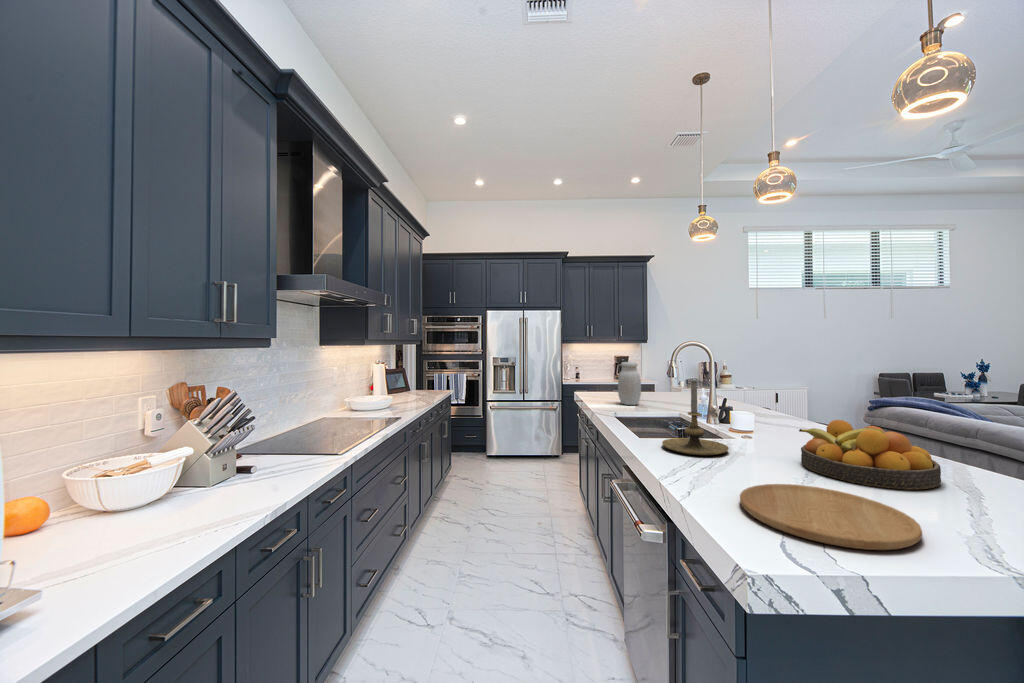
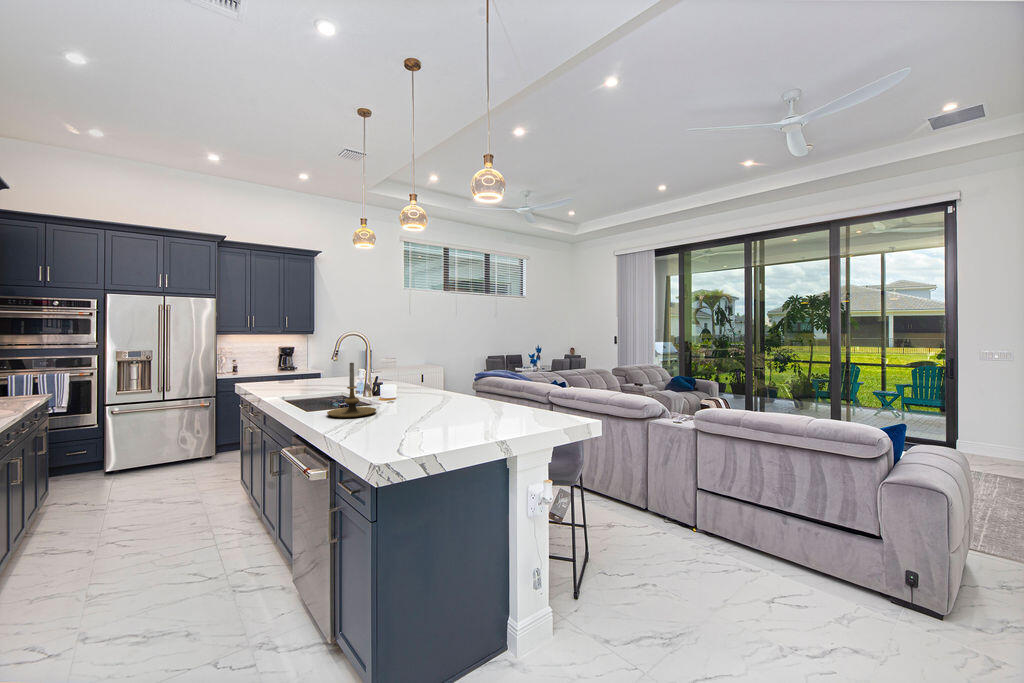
jar: present [618,362,641,405] -> none [288,351,310,391]
fruit bowl: present [799,420,941,490] -> none [419,382,483,417]
cutting board: present [740,484,922,550] -> none [376,421,461,445]

